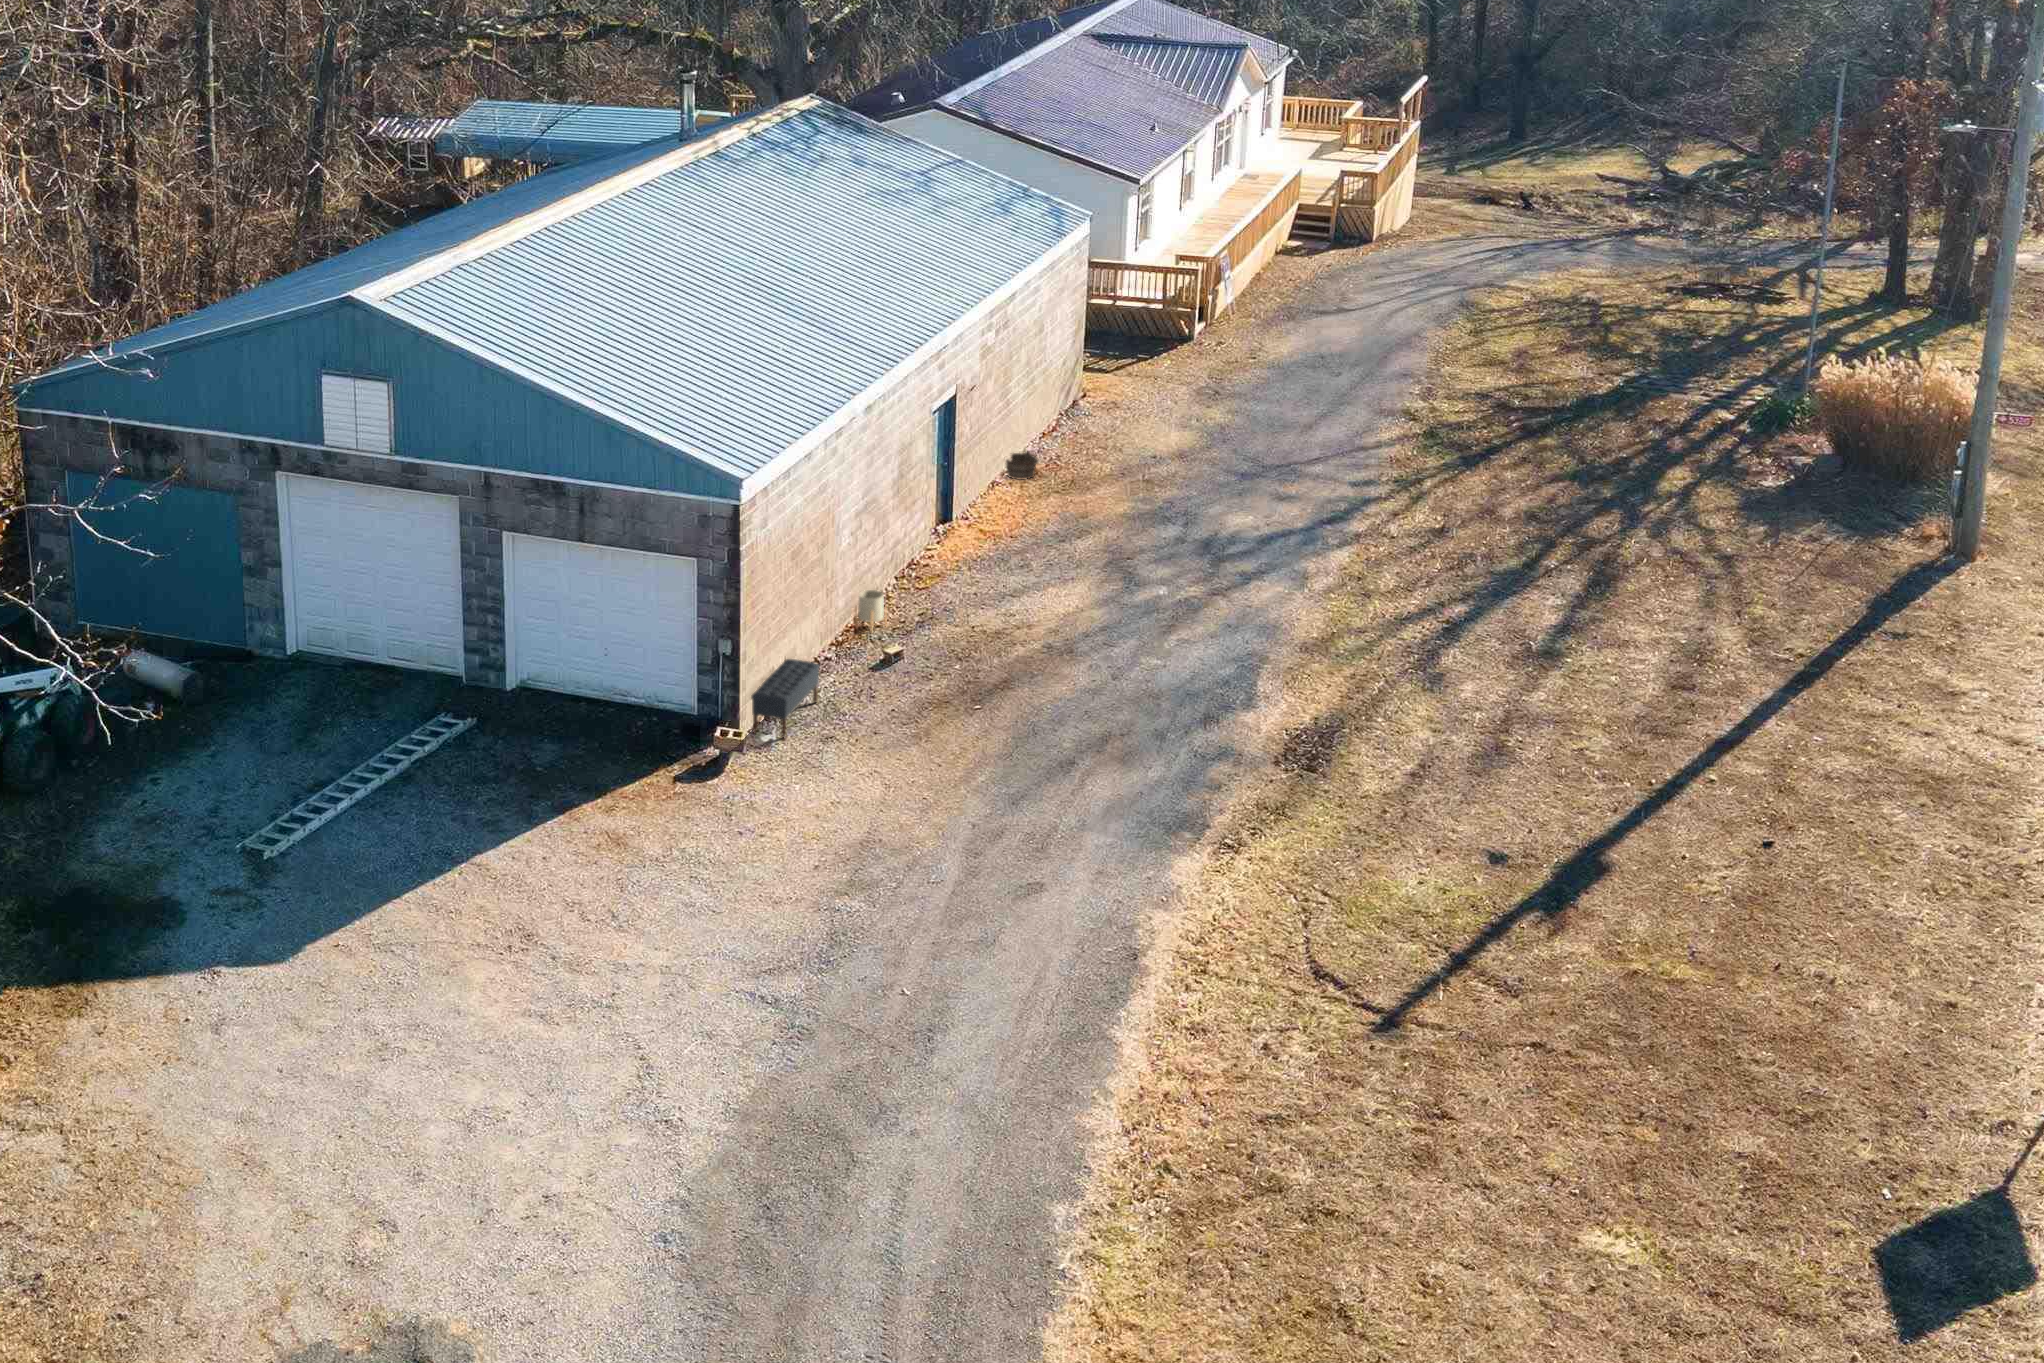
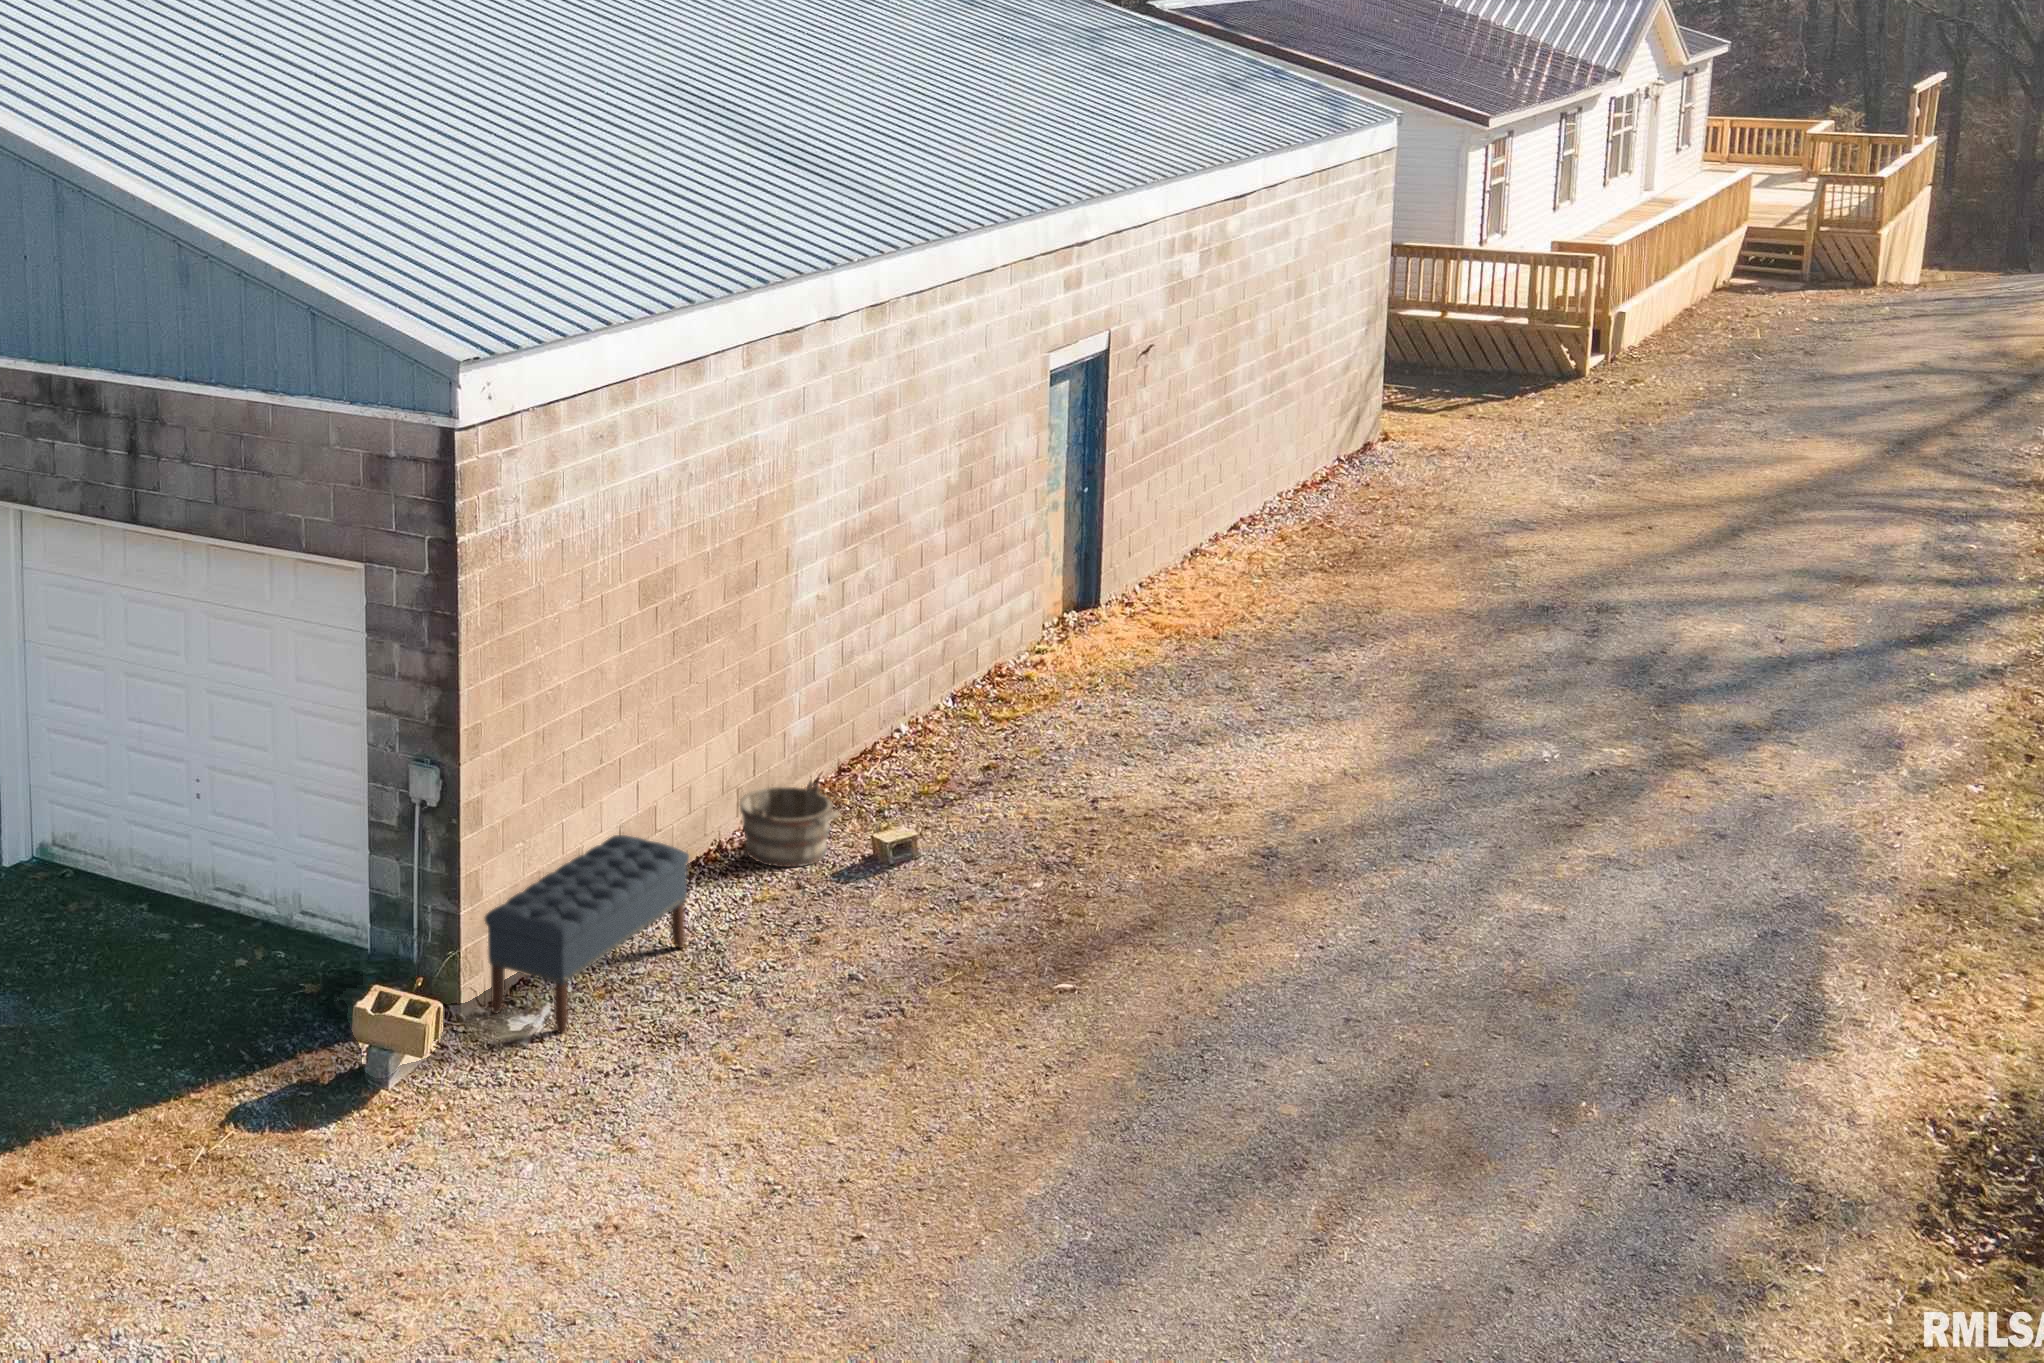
bucket: present [1005,451,1040,480] -> present [740,782,840,867]
planter: present [855,590,887,627] -> none [838,705,910,801]

